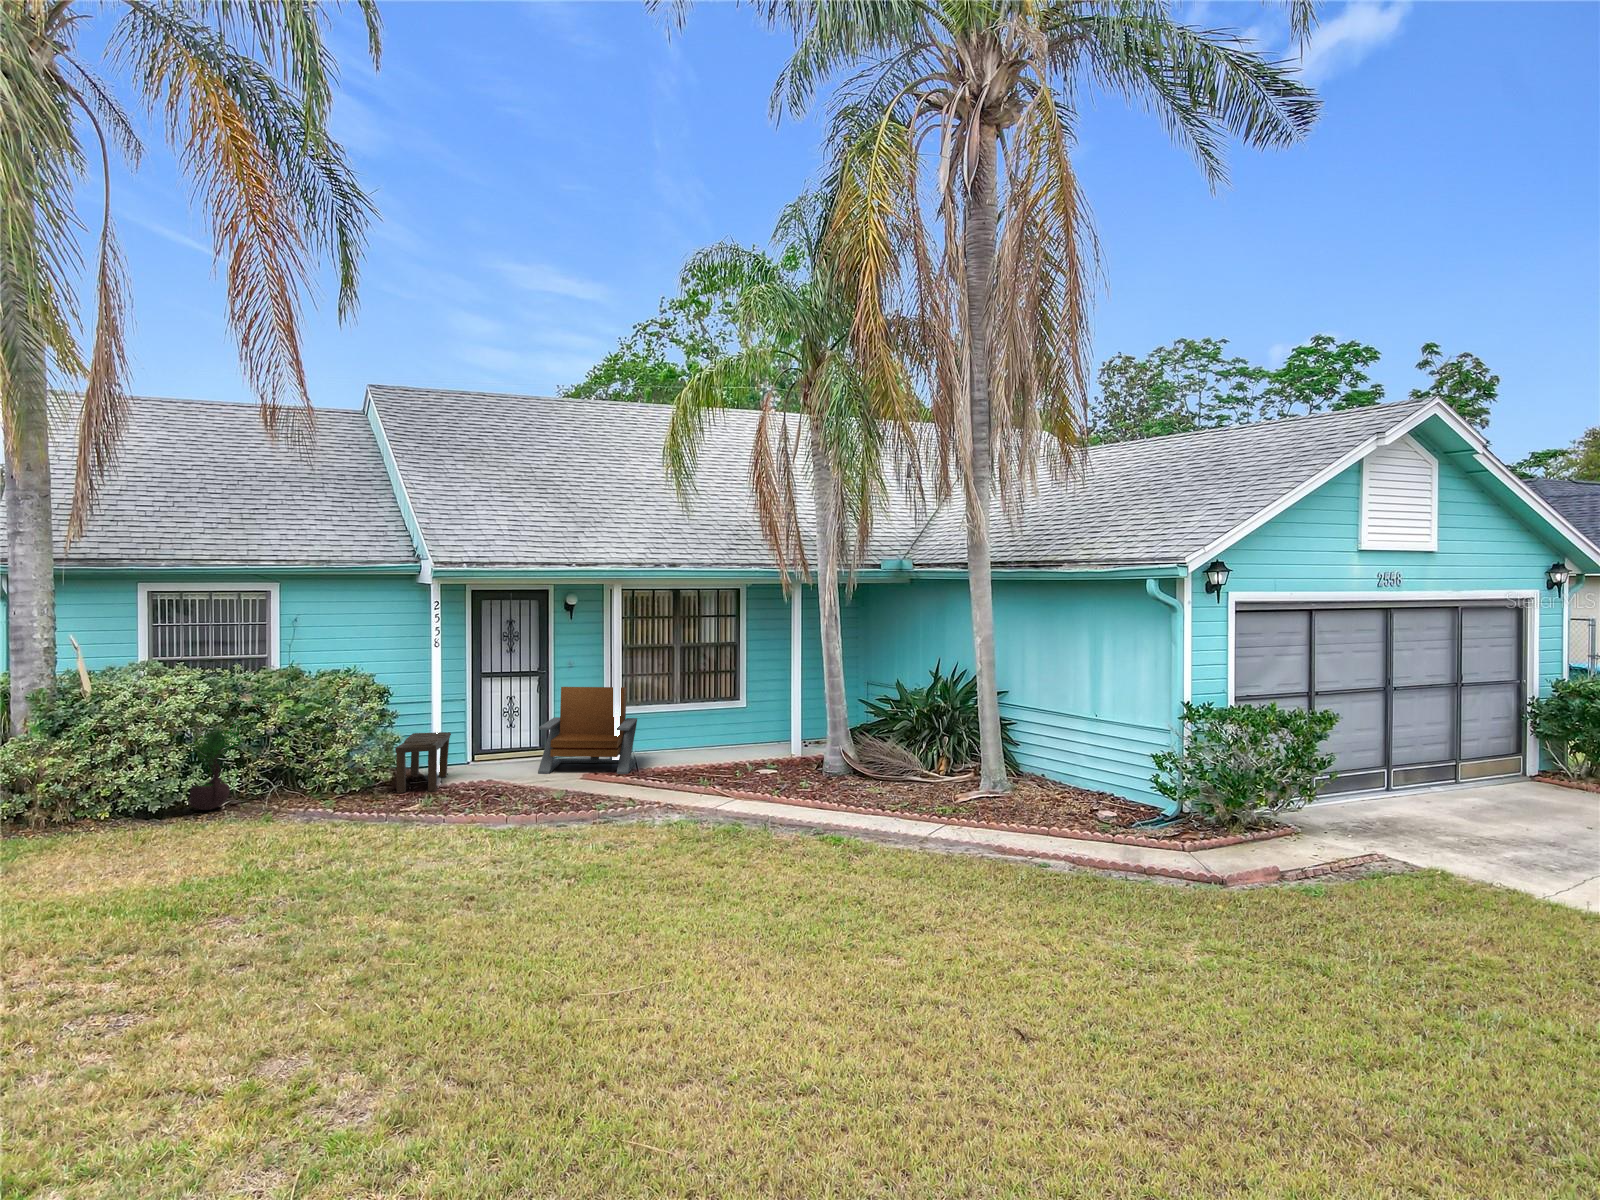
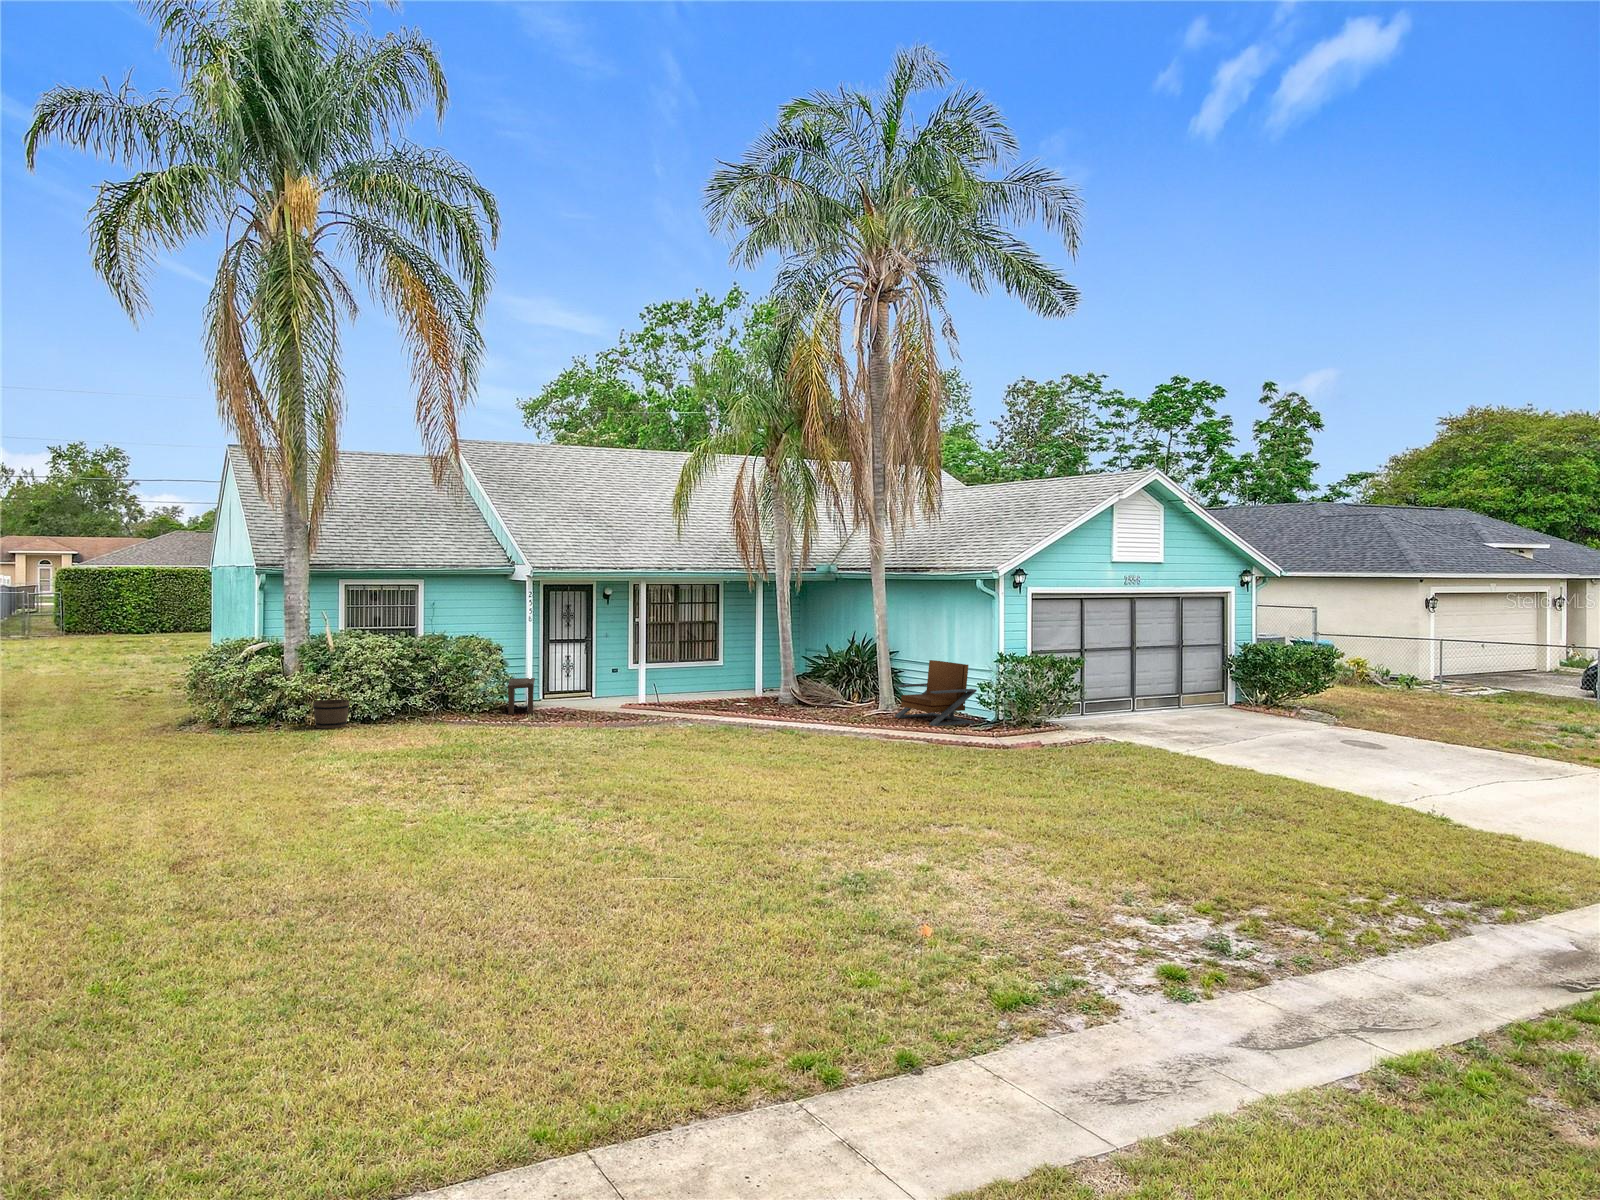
lounge chair: present [538,687,637,774] -> present [895,660,977,726]
potted tree: present [188,726,238,810] -> none [386,665,421,722]
bucket: none [50,771,117,828] -> present [313,696,350,729]

